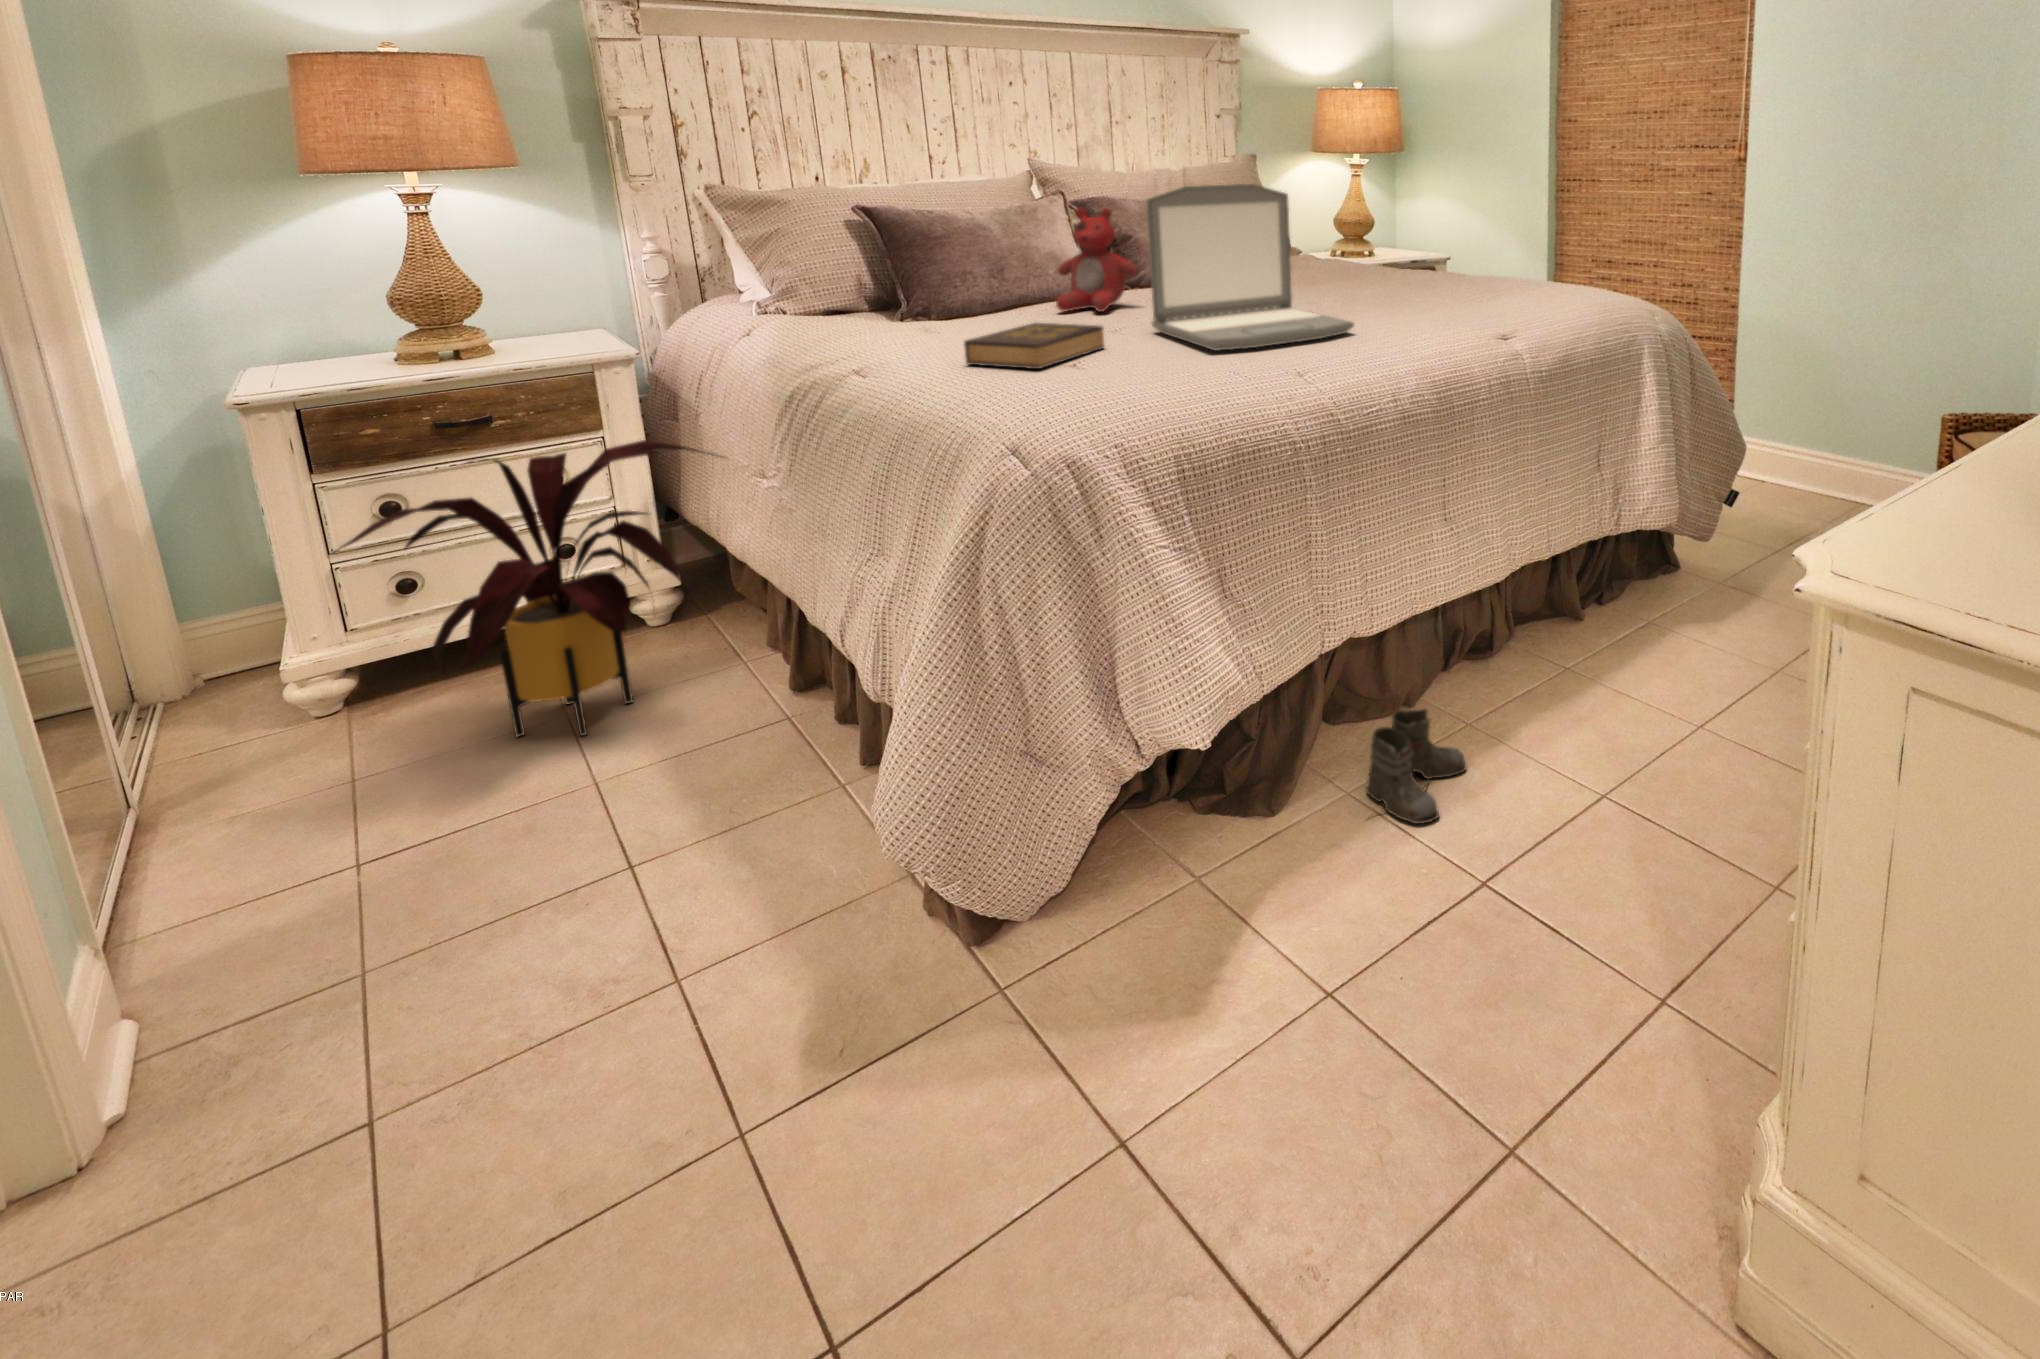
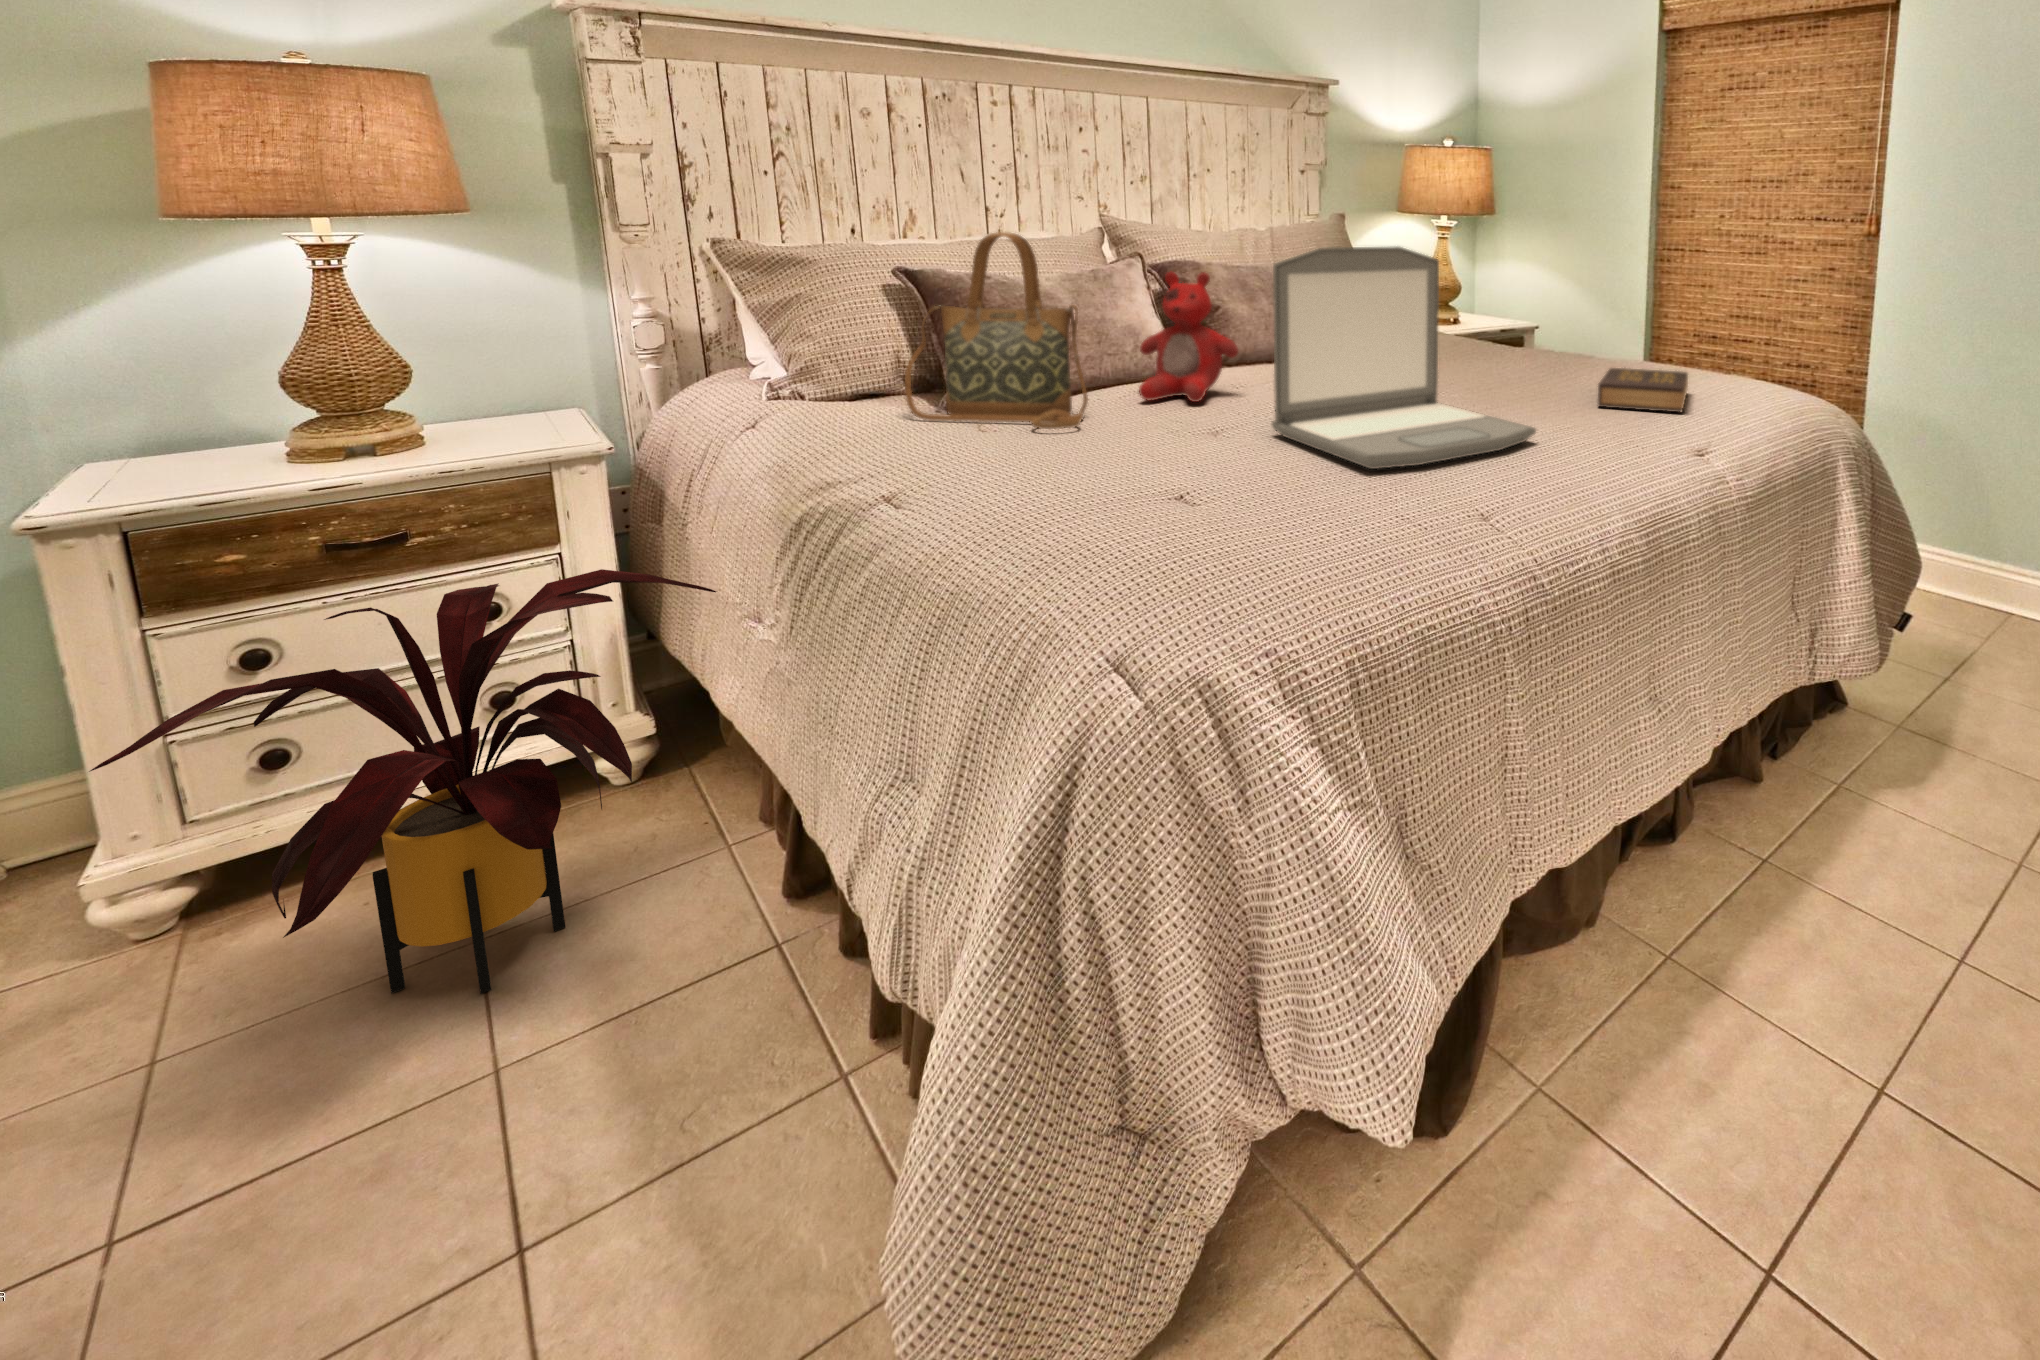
handbag: none [867,178,1012,330] -> present [905,232,1088,429]
hardback book: present [964,323,1104,369] -> present [1598,368,1688,412]
boots: present [1366,709,1466,824] -> none [1604,997,1736,1211]

